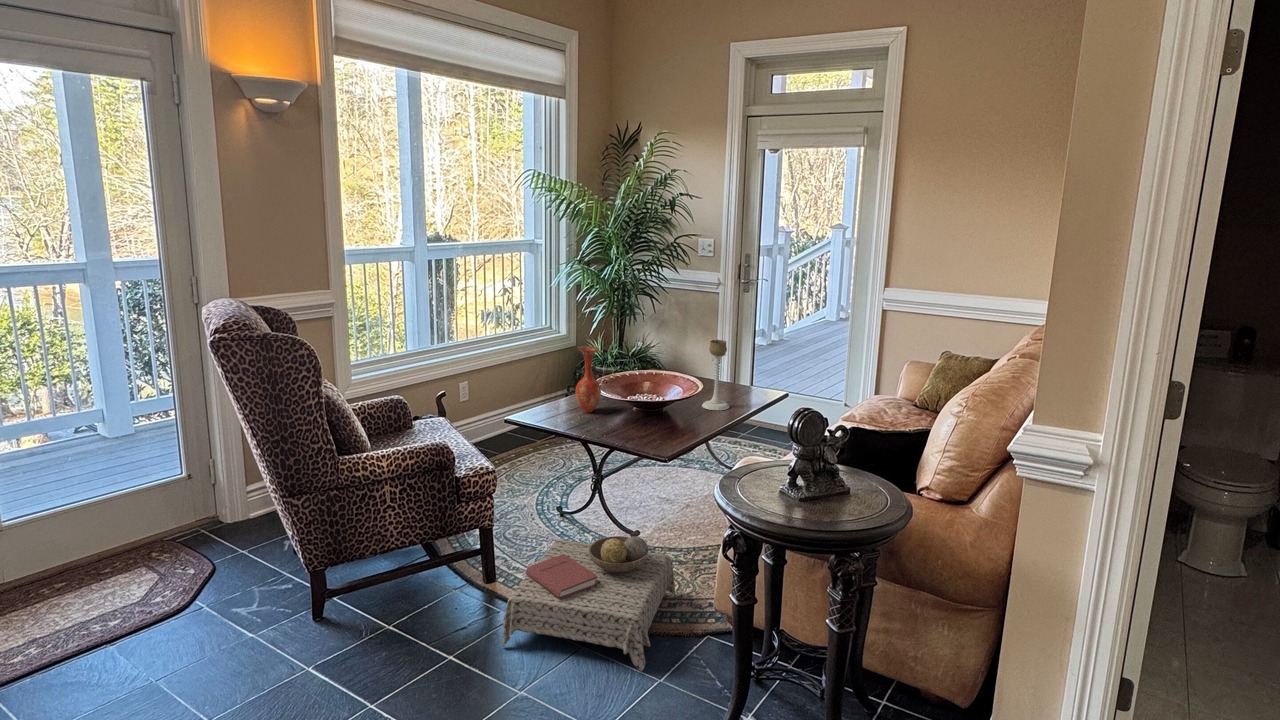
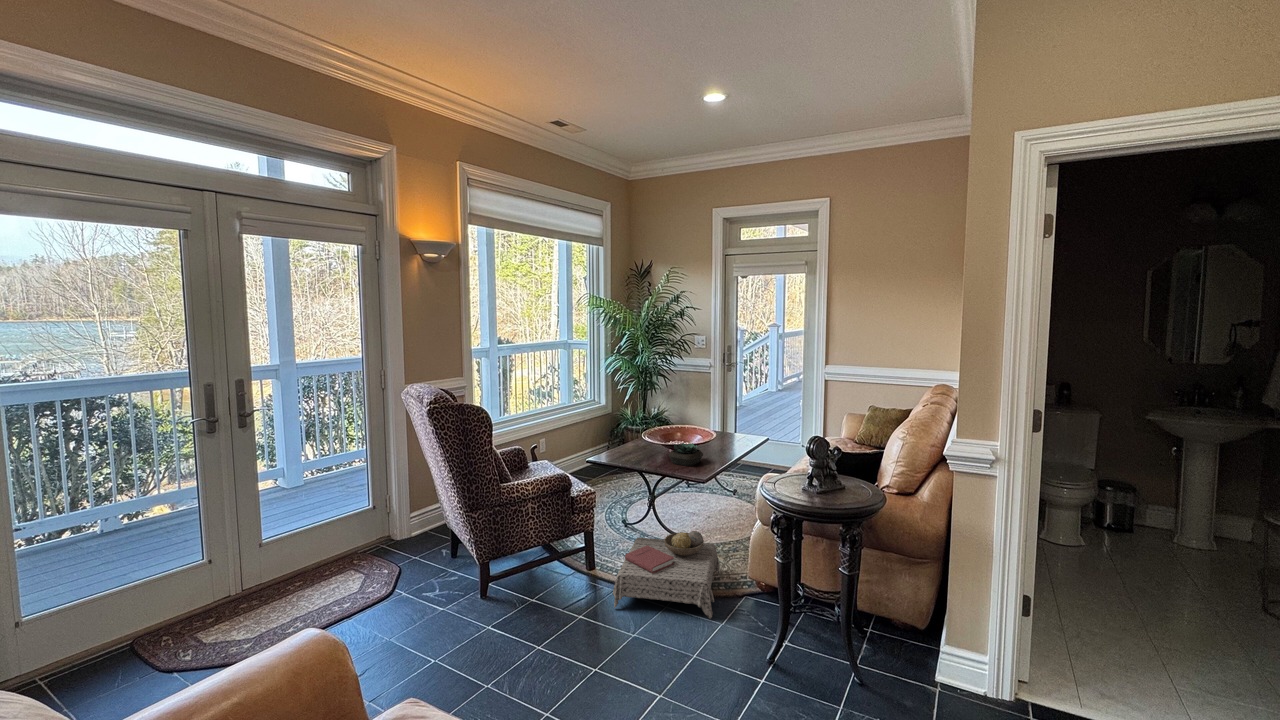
candle holder: present [702,340,729,410] -> none [719,402,738,449]
vase: present [575,347,601,413] -> none [637,409,654,453]
succulent plant: none [615,400,669,436] -> present [669,443,703,466]

